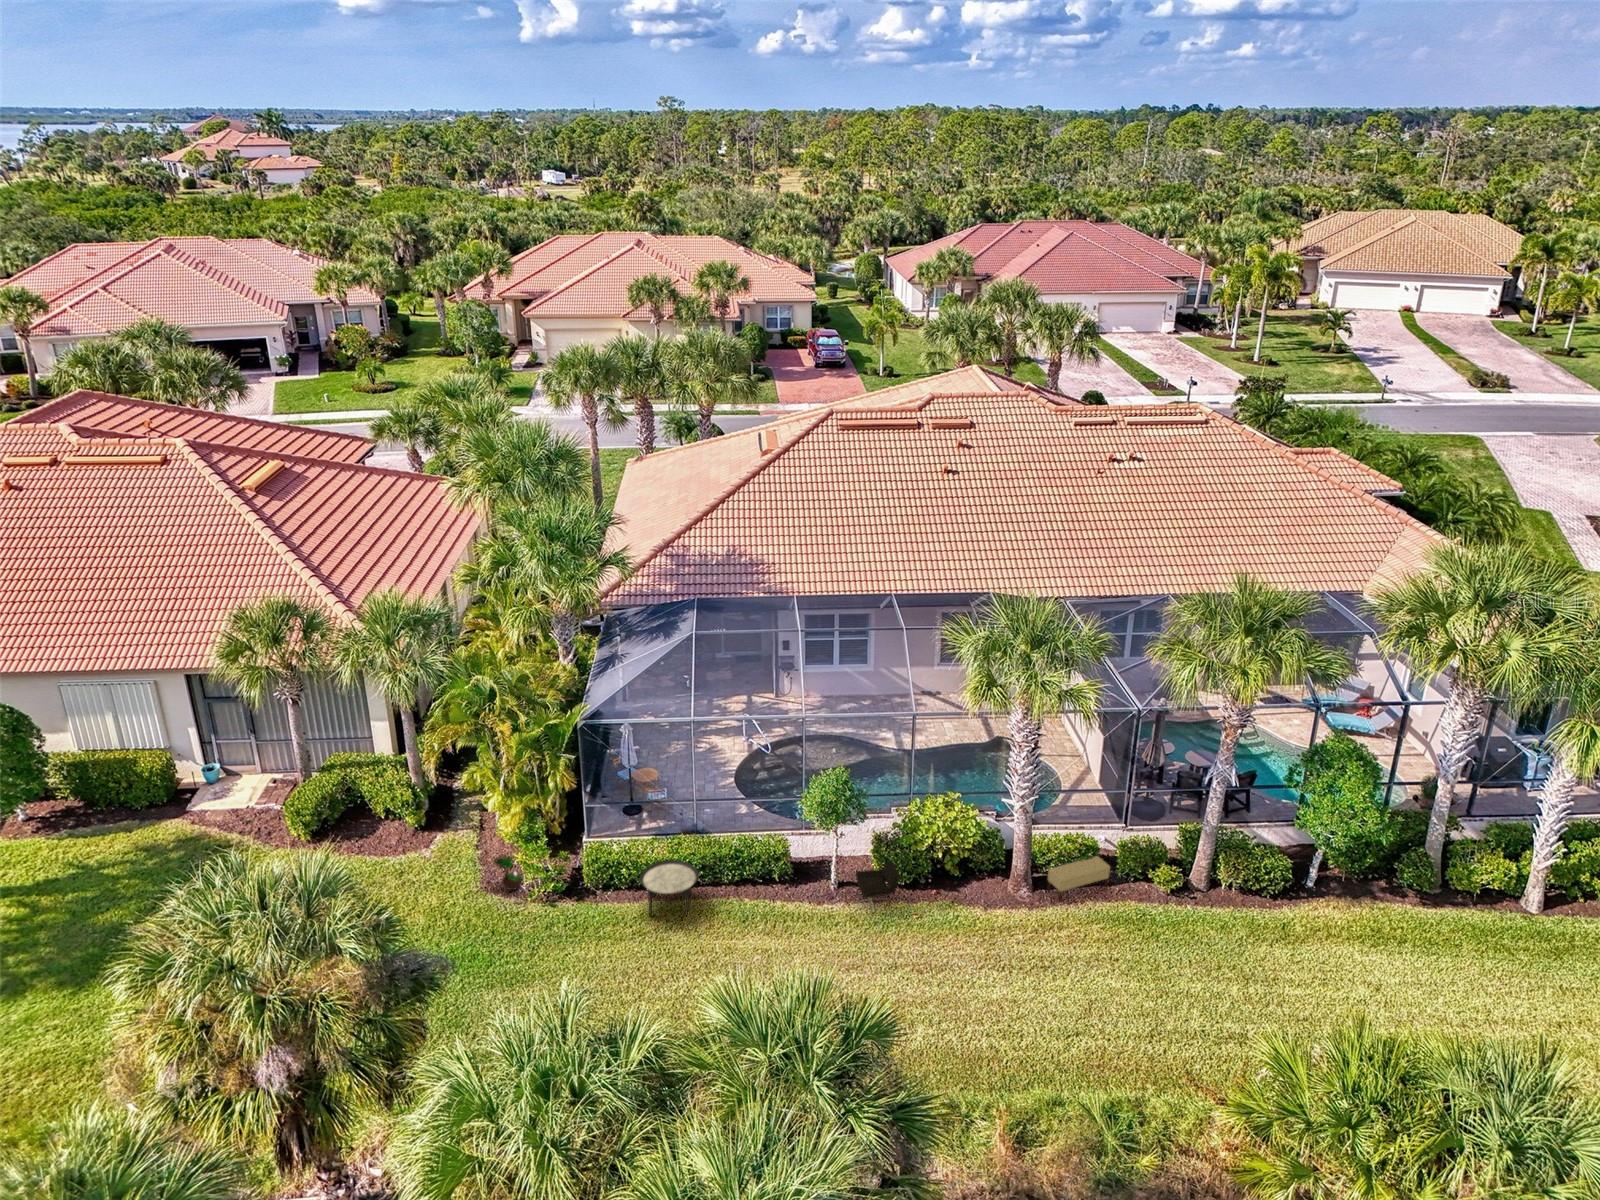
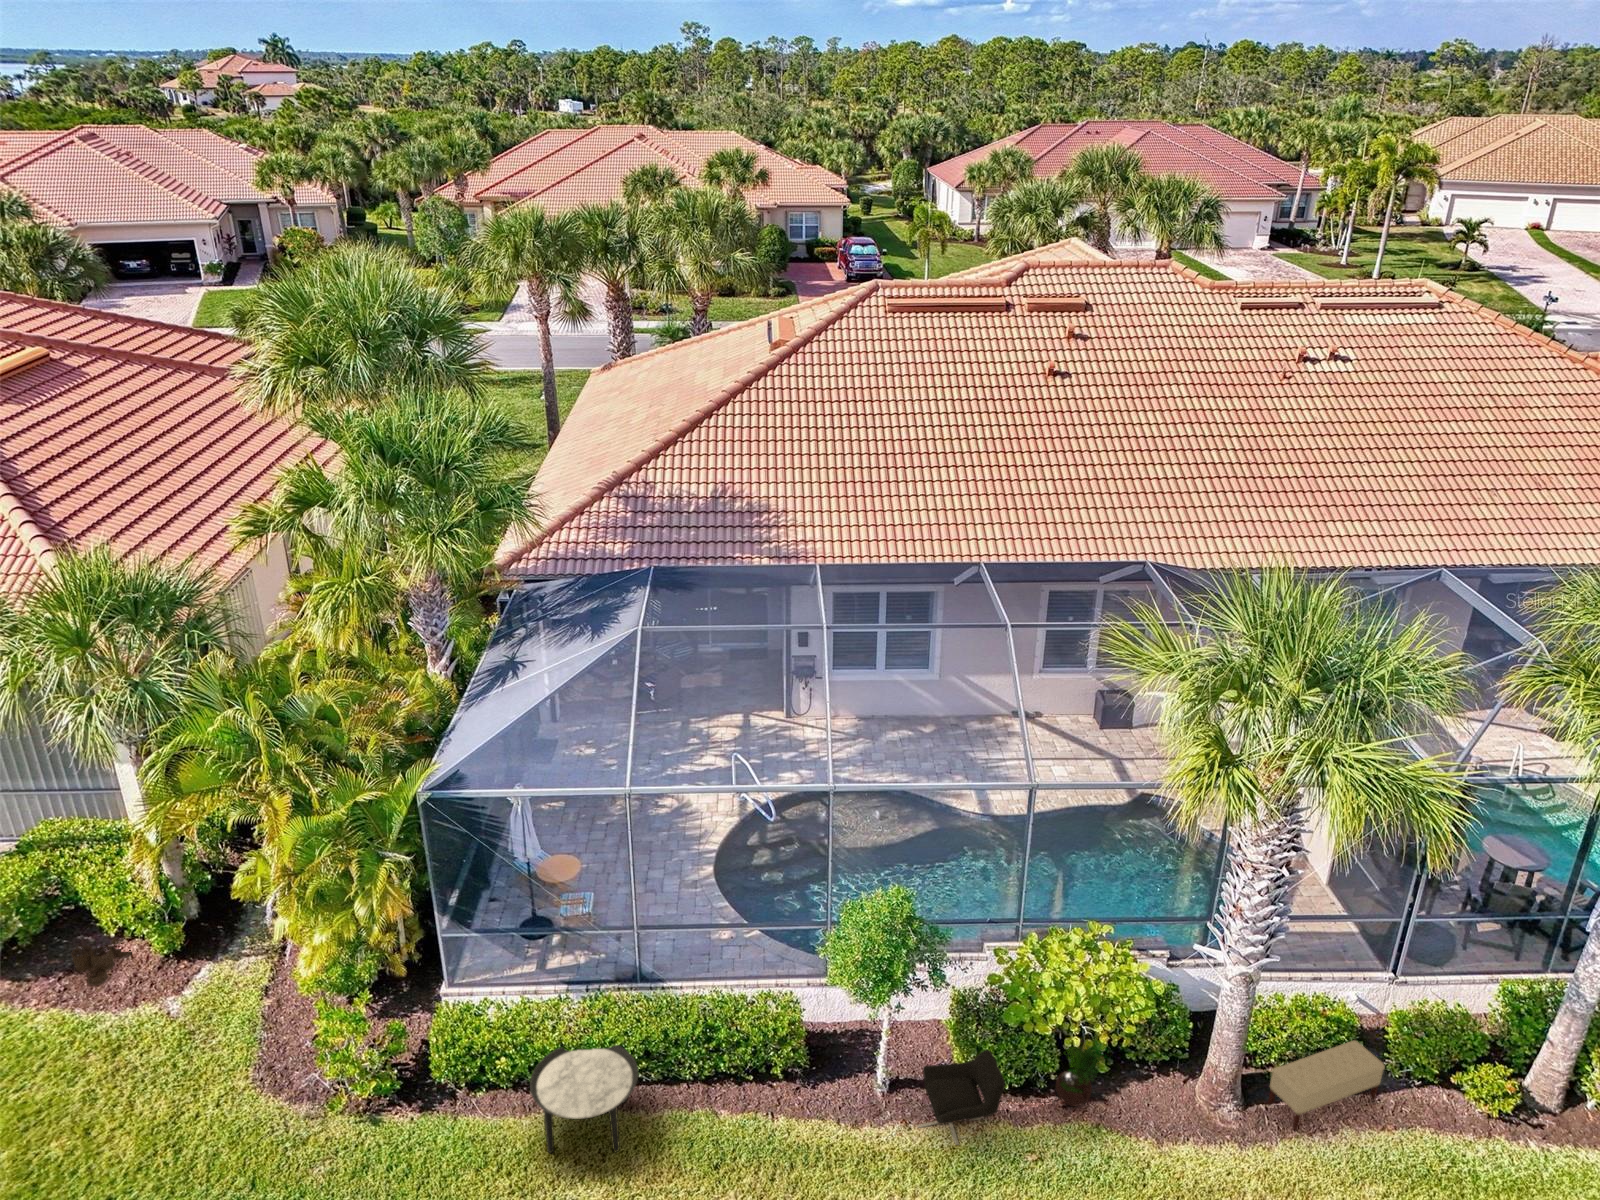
woven basket: none [355,819,389,847] -> present [72,935,131,986]
potted tree: present [494,854,523,890] -> present [1056,1043,1103,1106]

